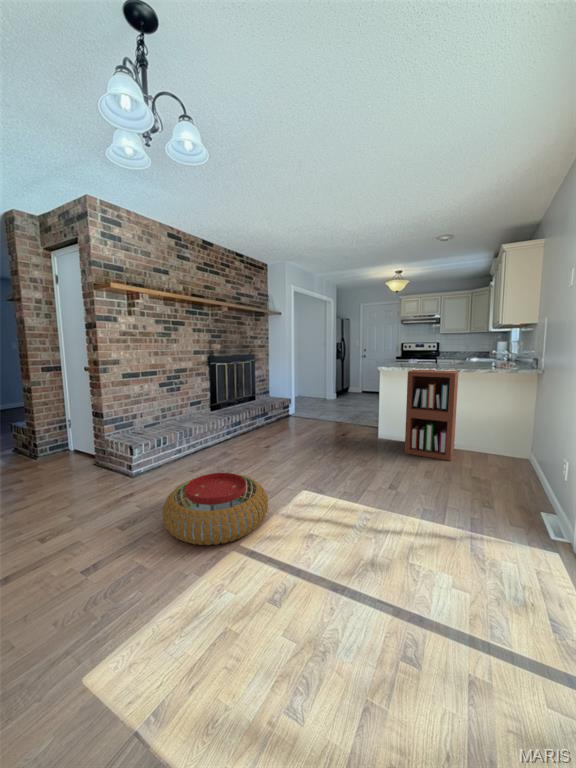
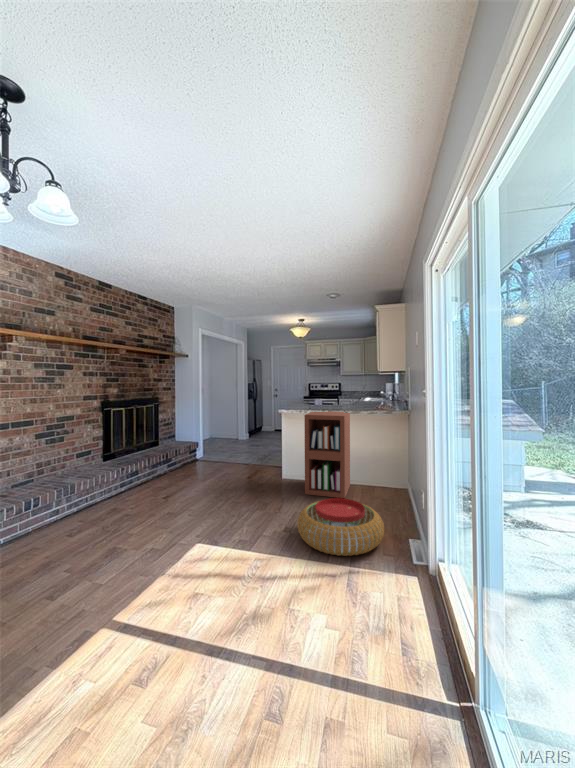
pouf: present [162,473,268,545] -> present [298,498,384,556]

